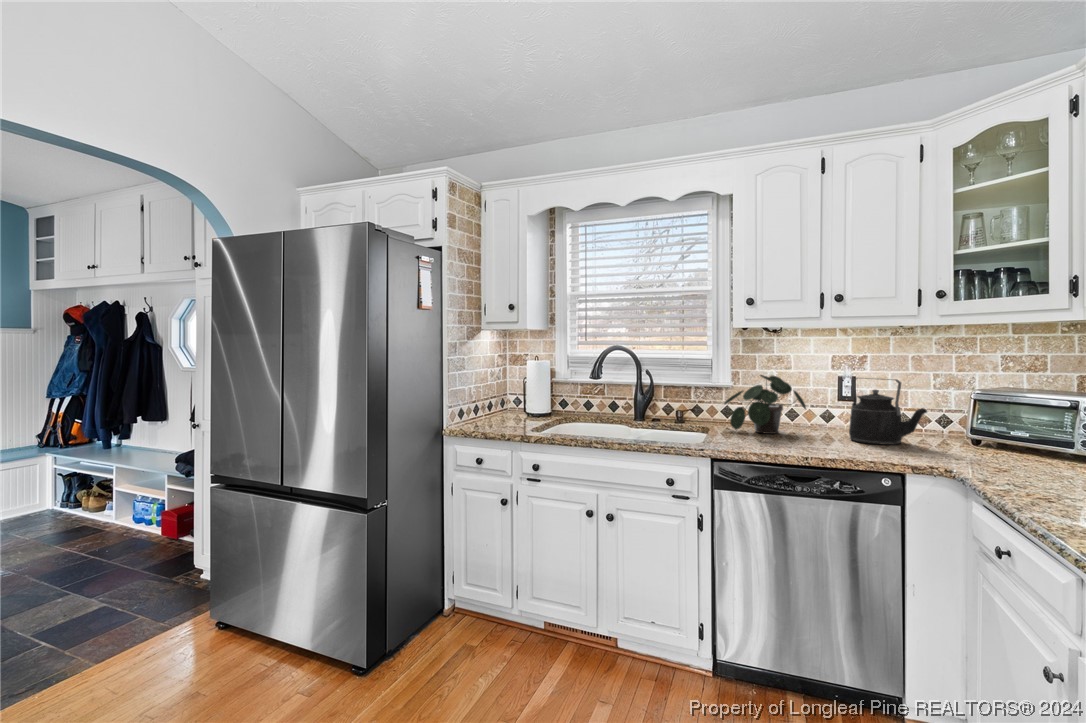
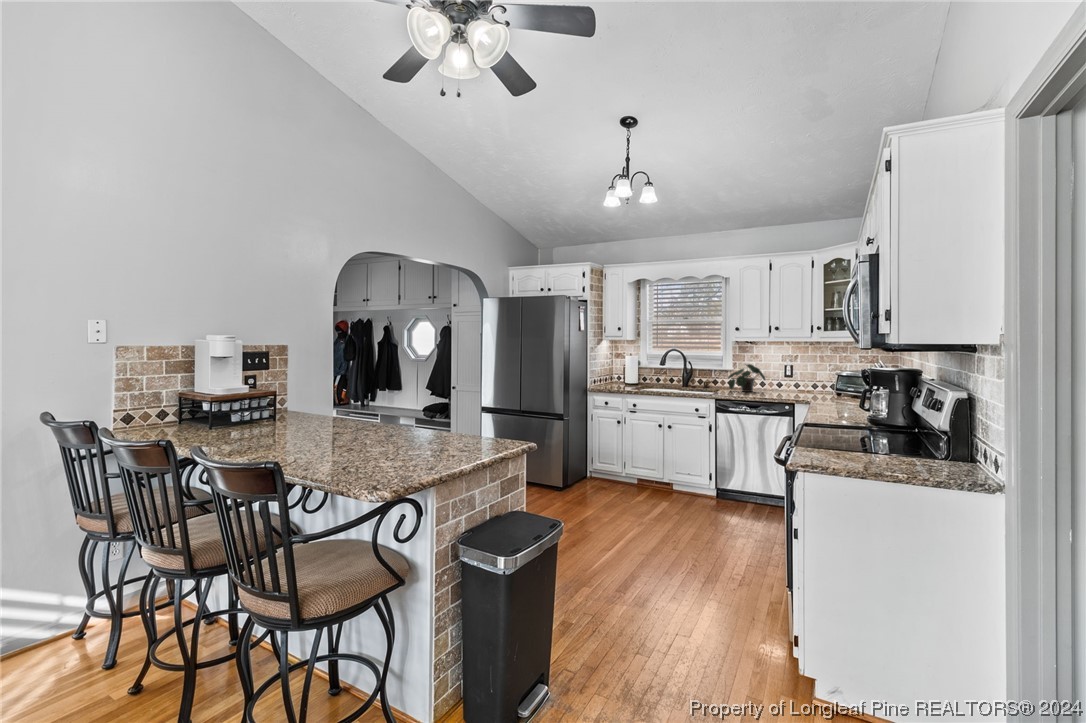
kettle: present [849,378,927,445] -> none [782,365,812,395]

